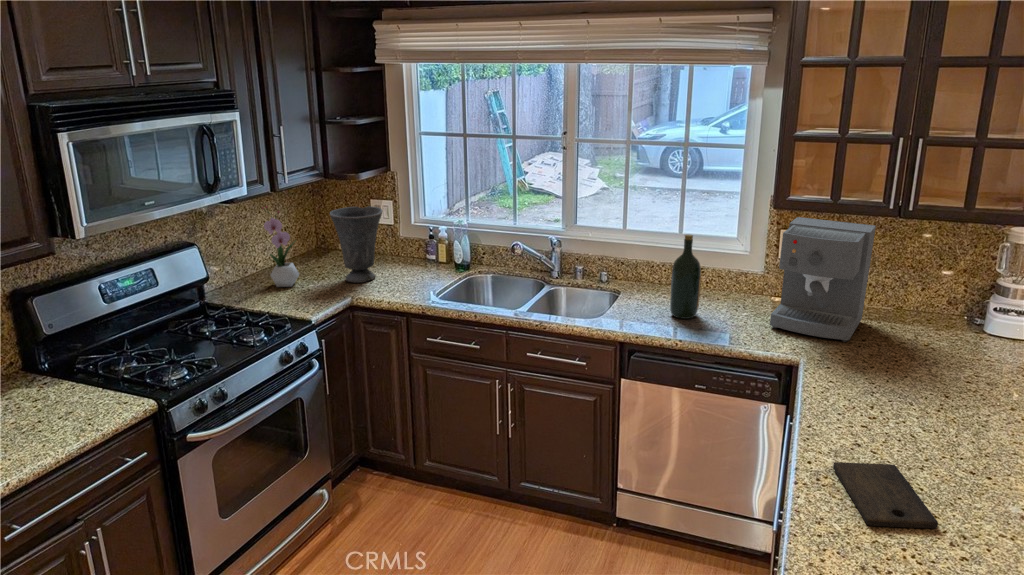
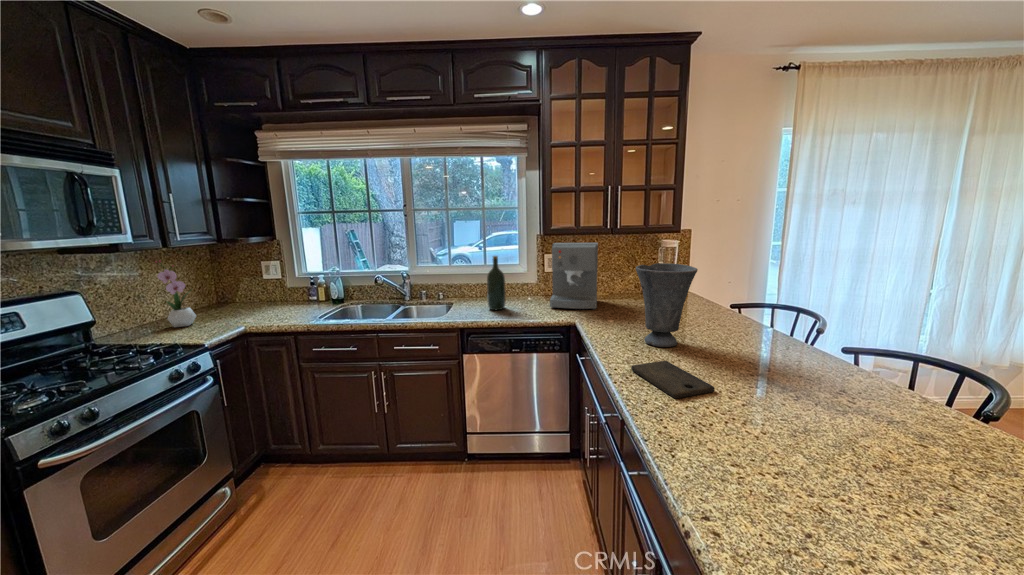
vase: present [330,206,383,283] -> present [636,263,698,347]

